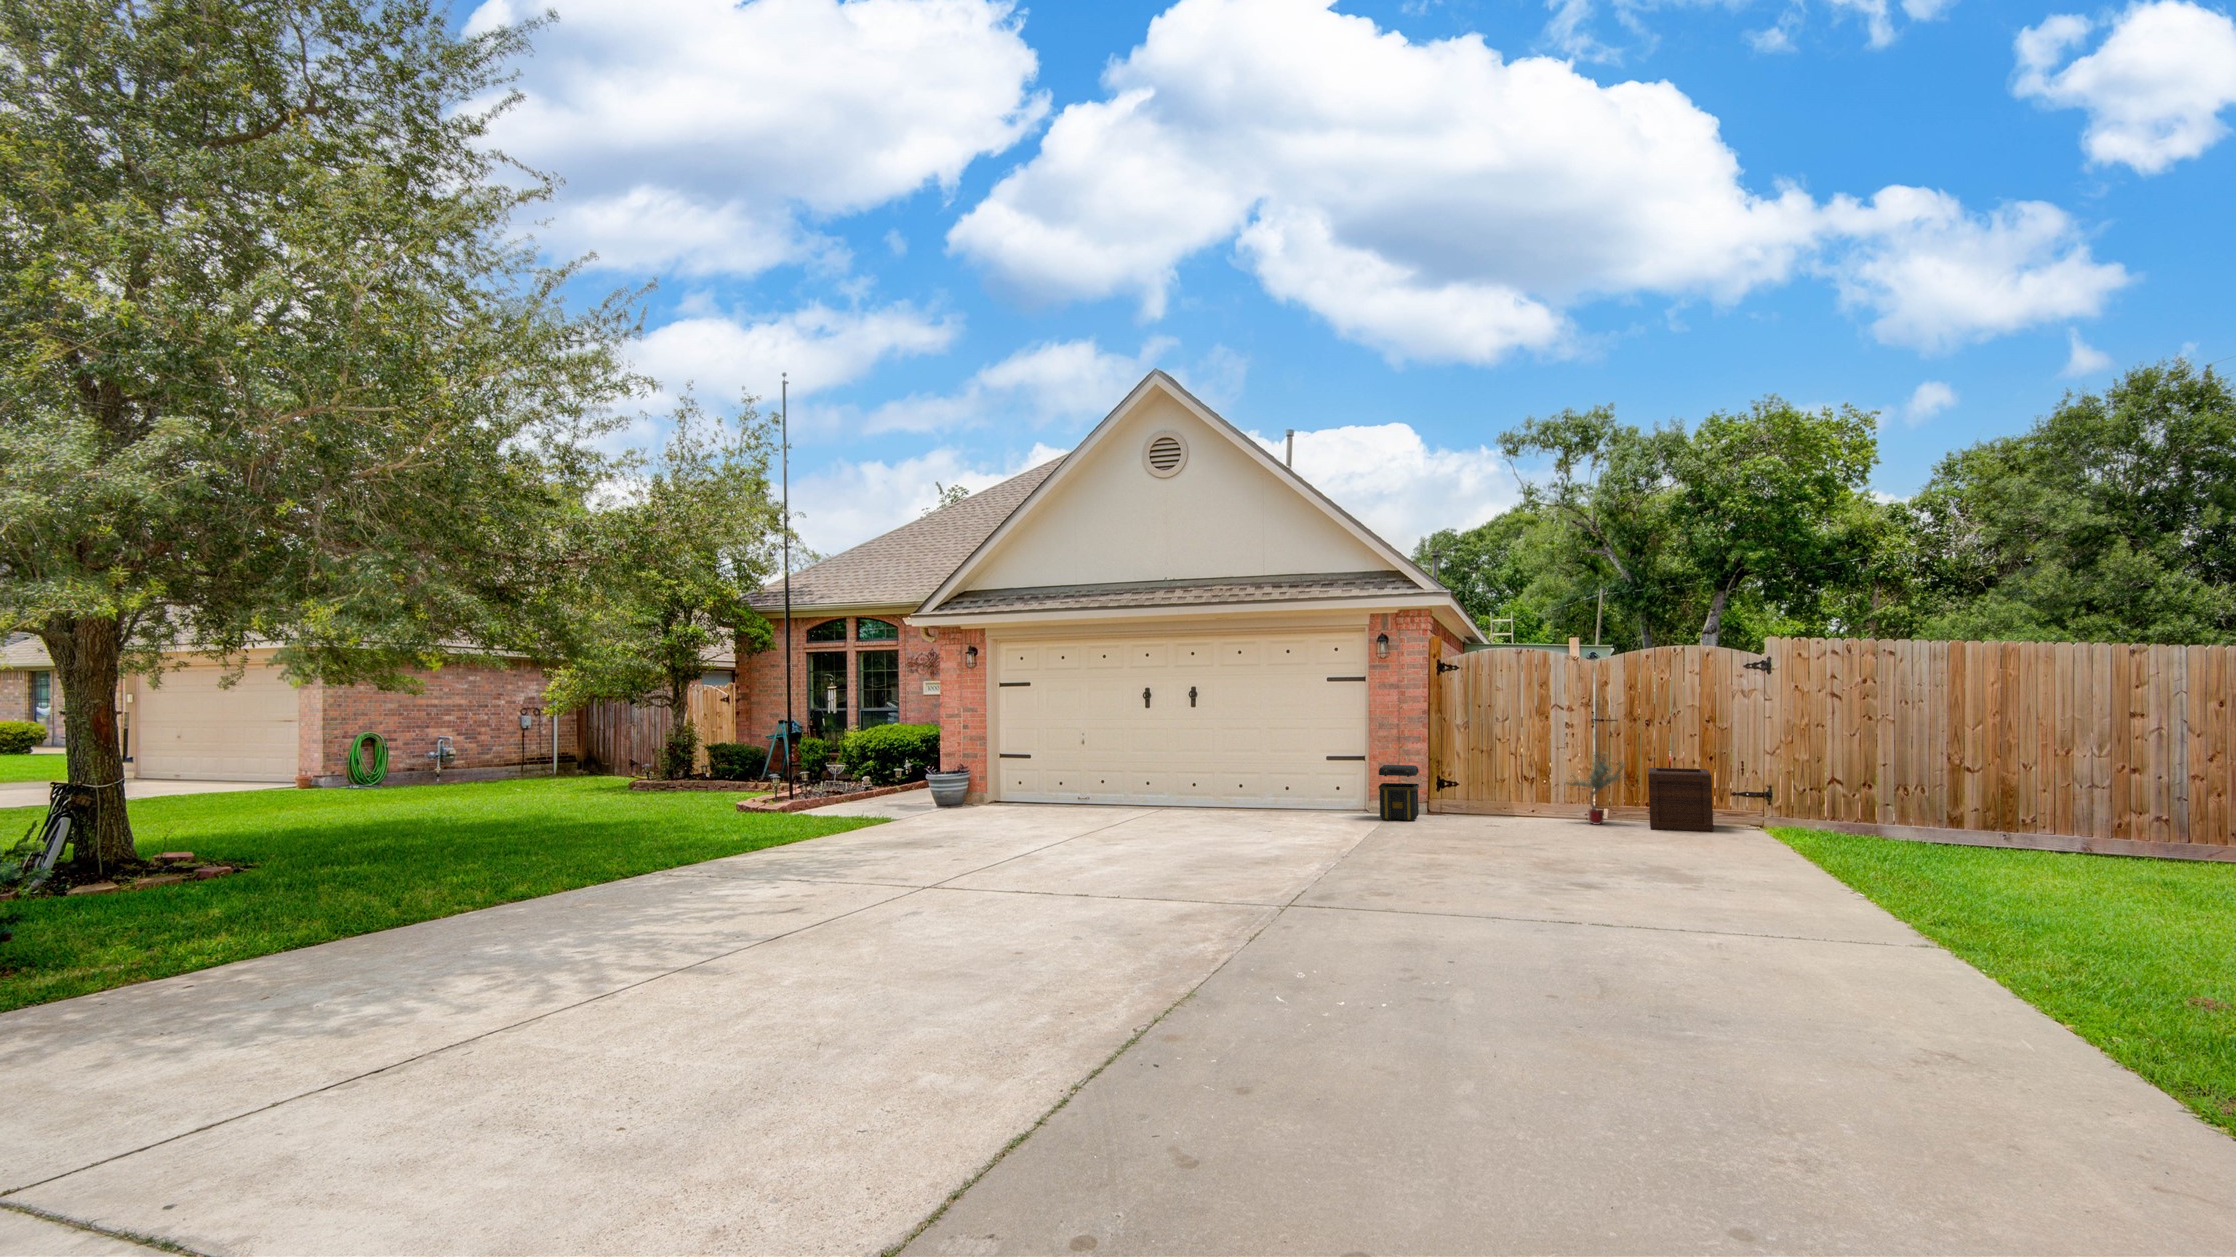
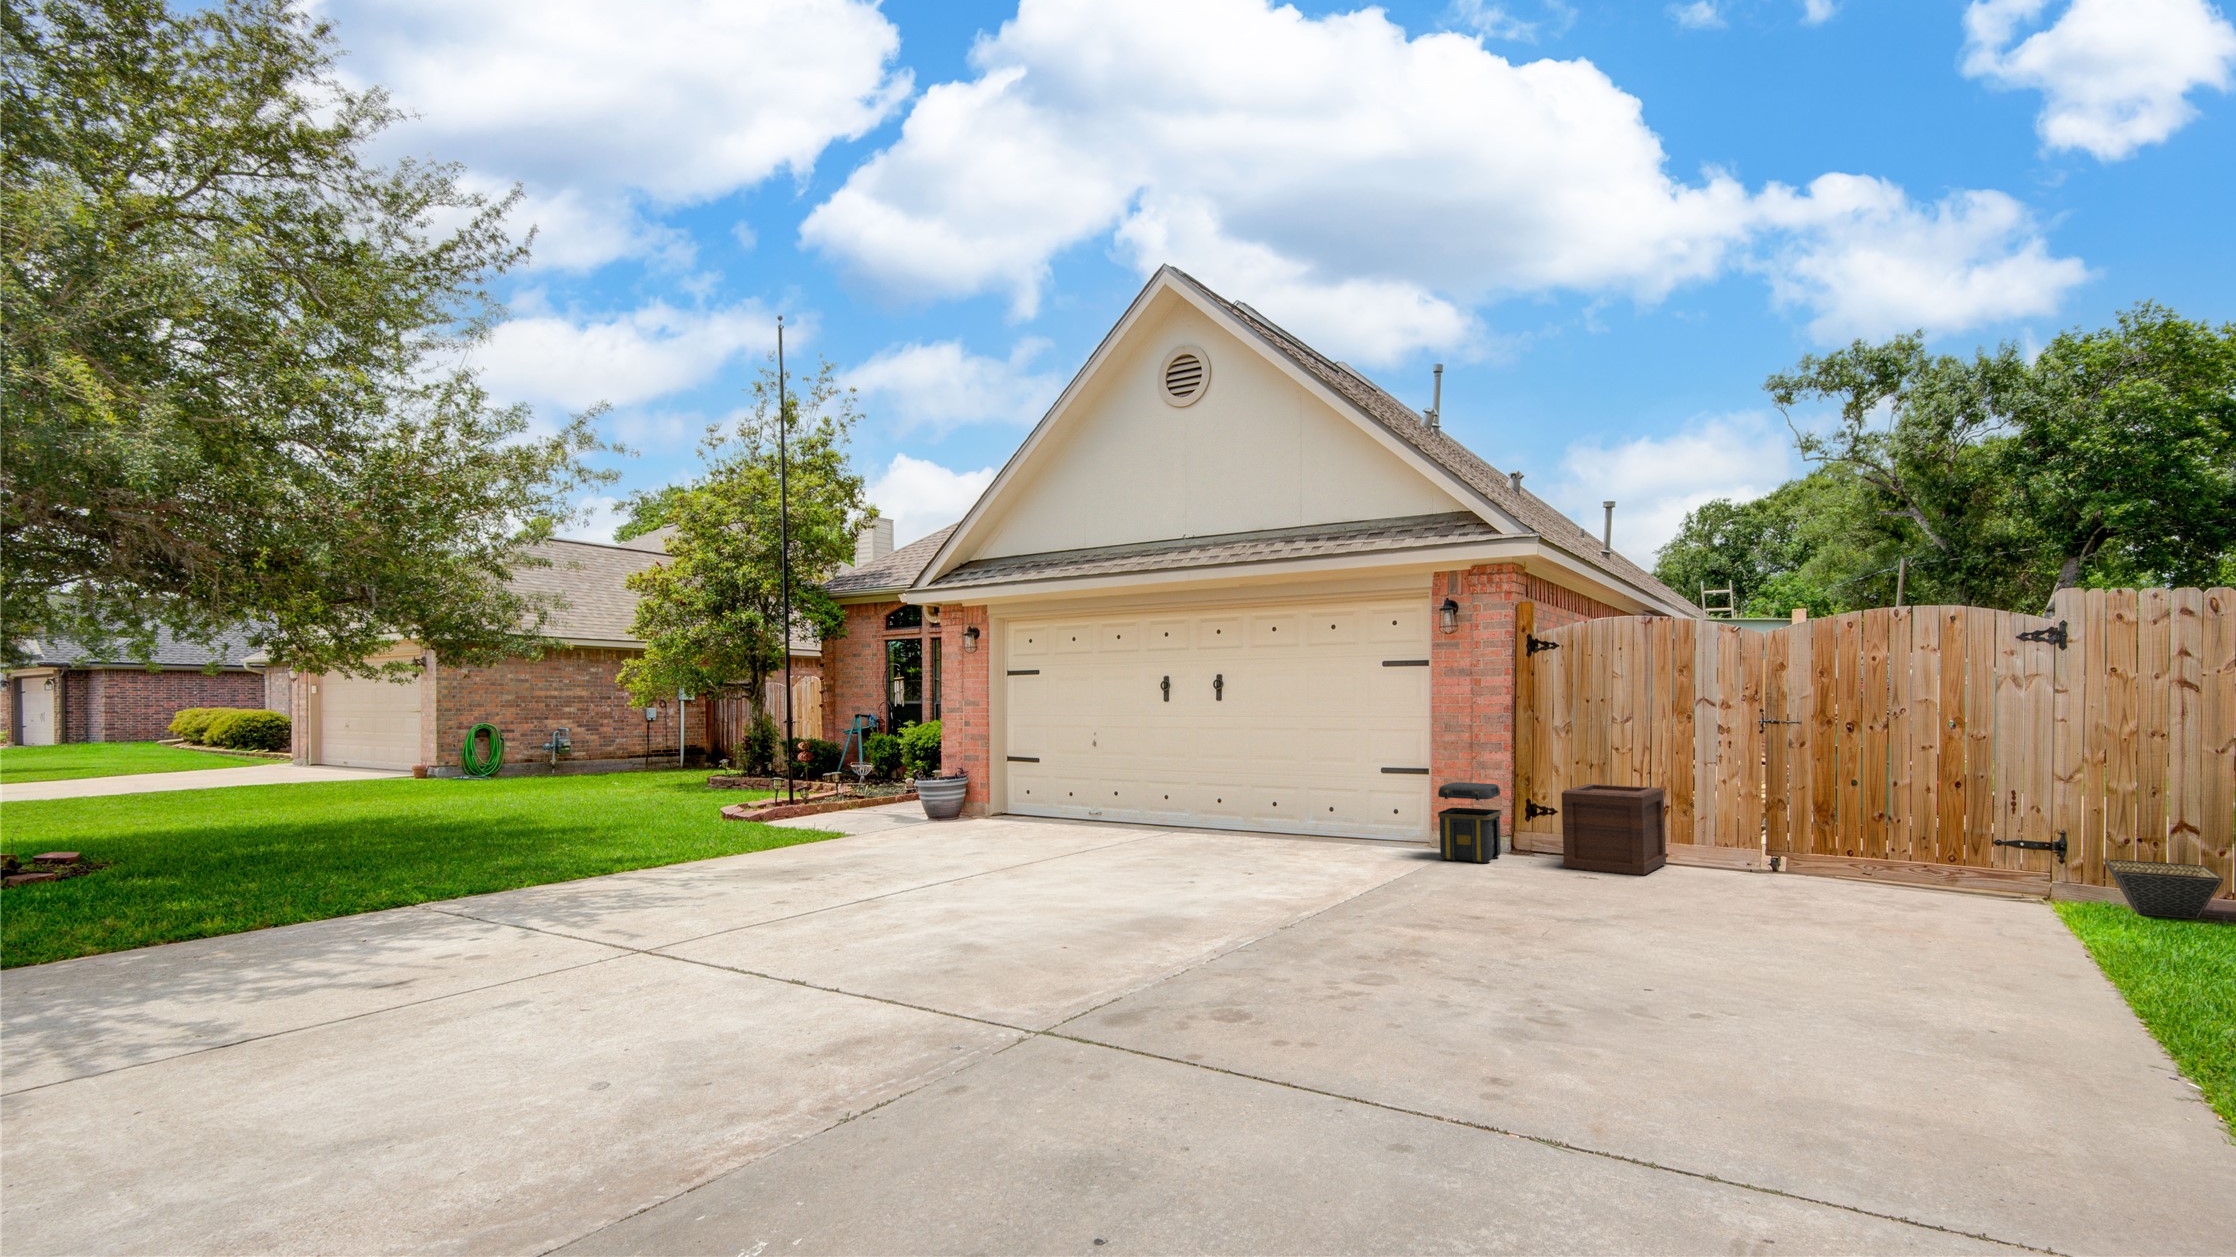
potted tree: present [1566,751,1626,824] -> none [1710,768,1809,881]
wooden crate: present [1648,768,1713,832] -> present [1562,784,1666,876]
basket: none [1796,802,1862,835] -> present [2104,859,2223,919]

